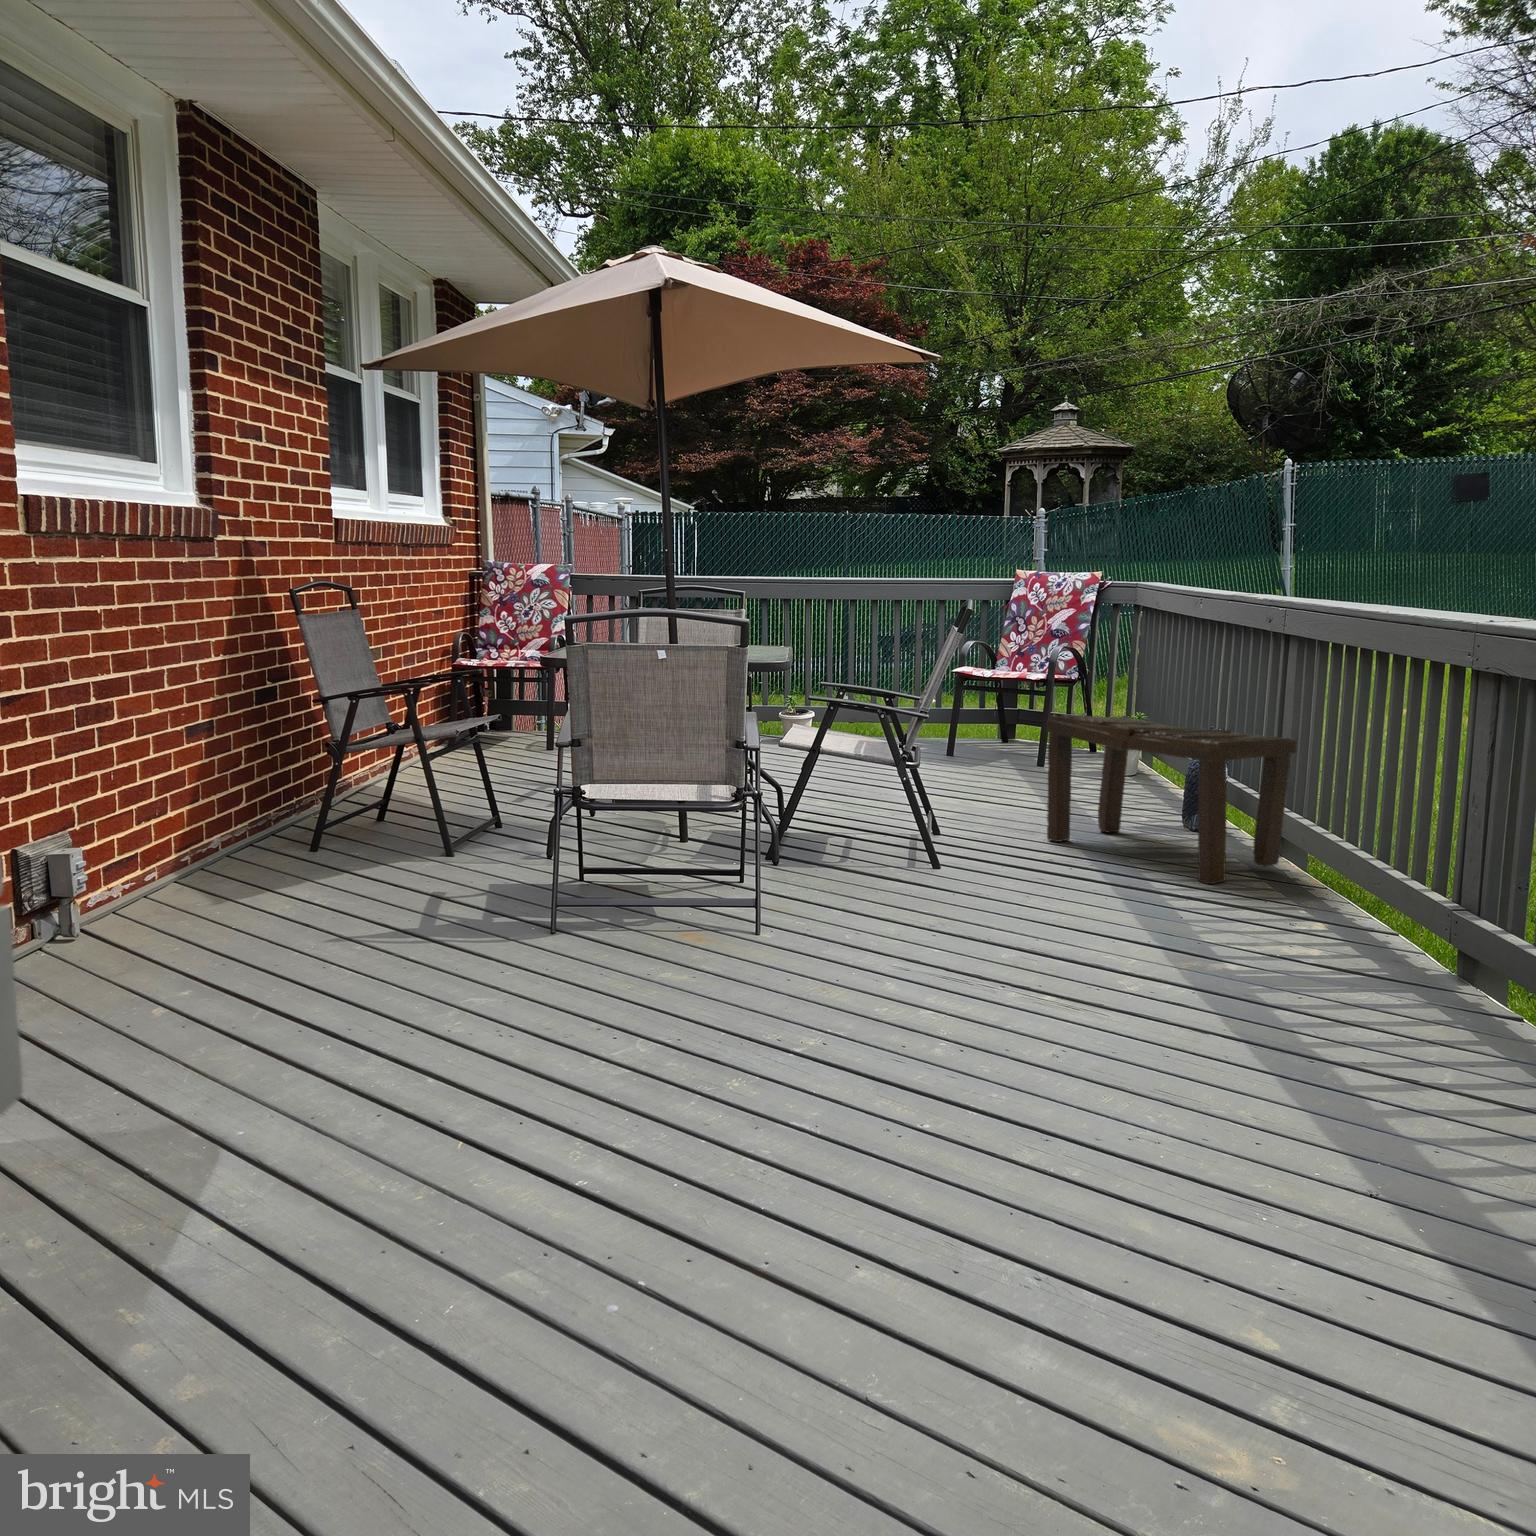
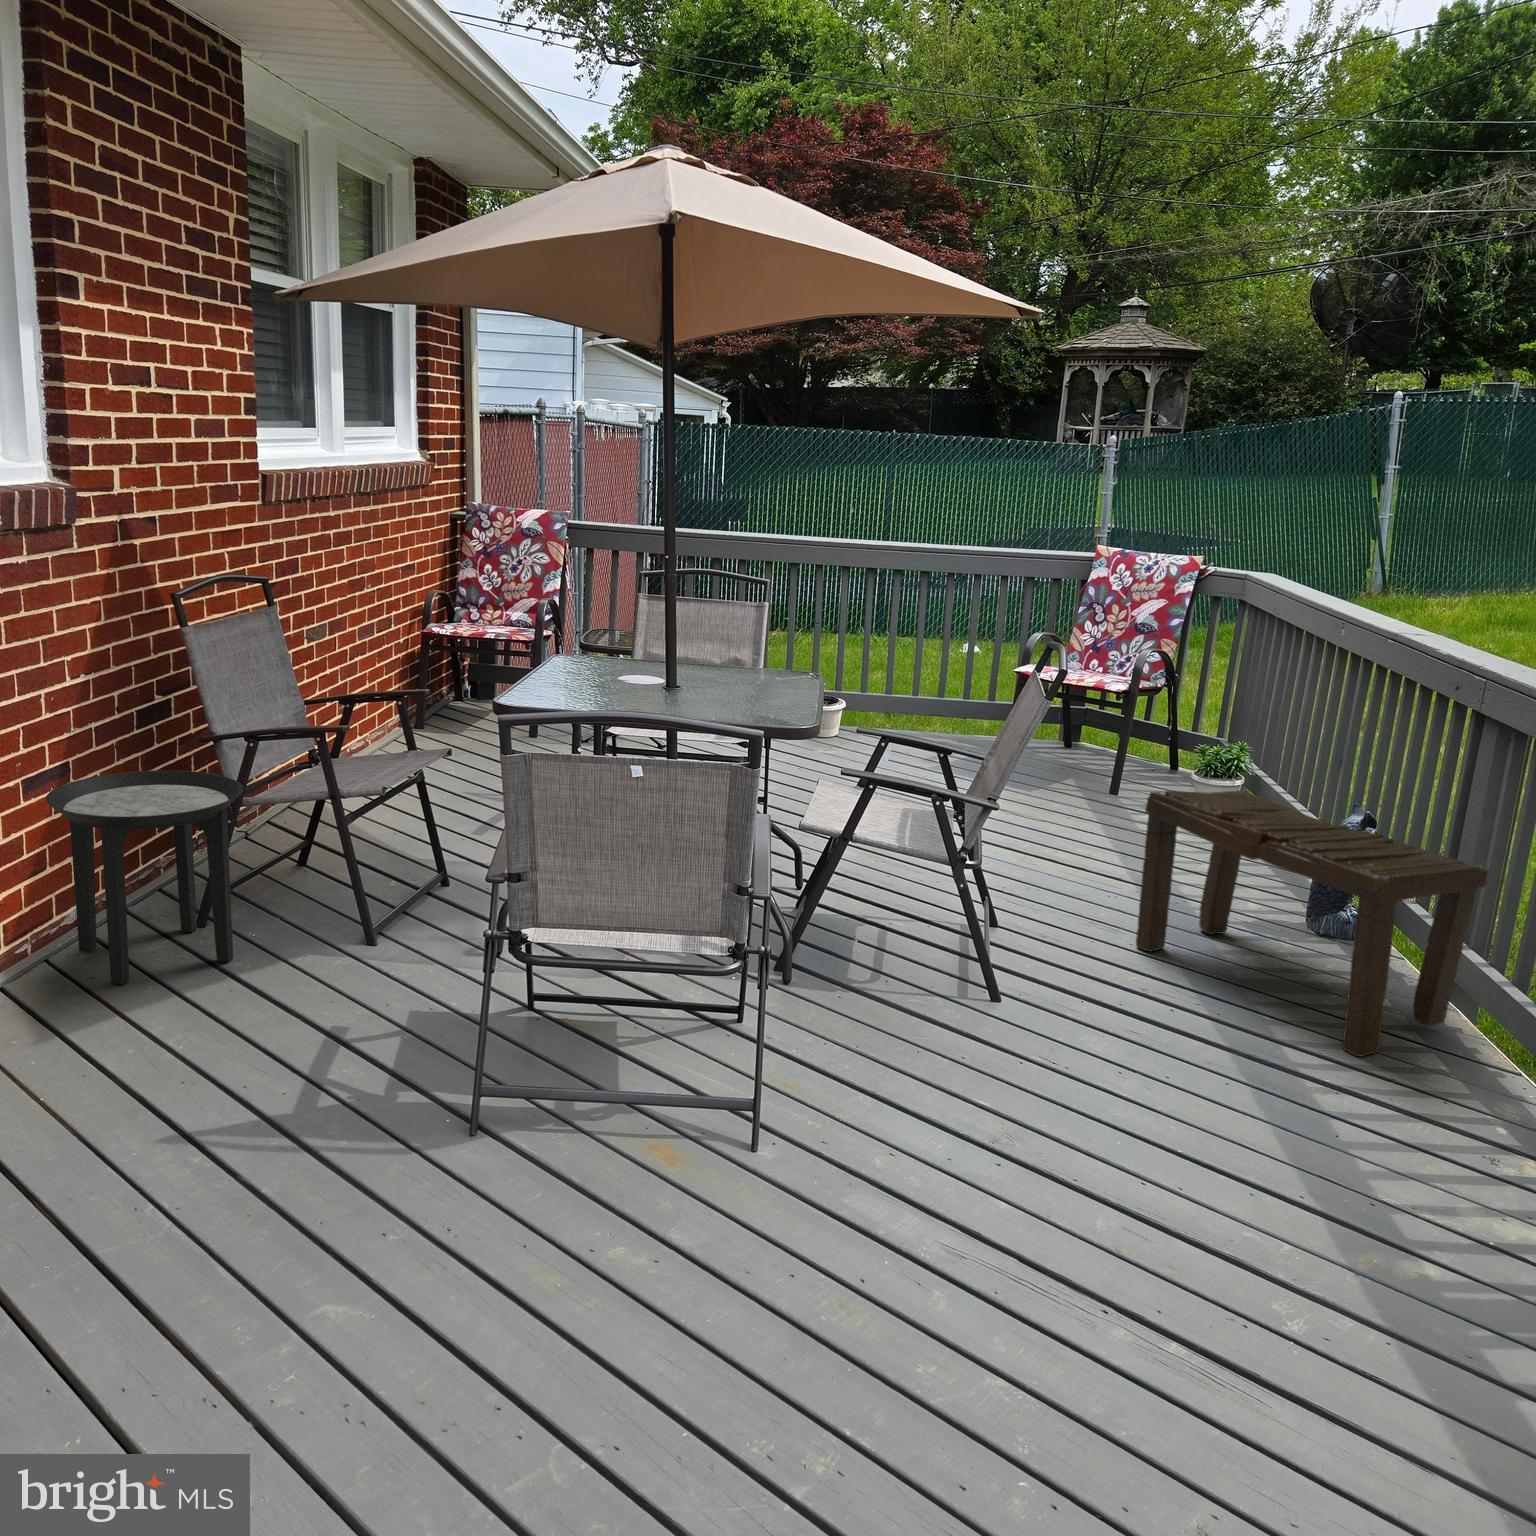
side table: none [204,726,350,877] -> present [46,770,243,984]

